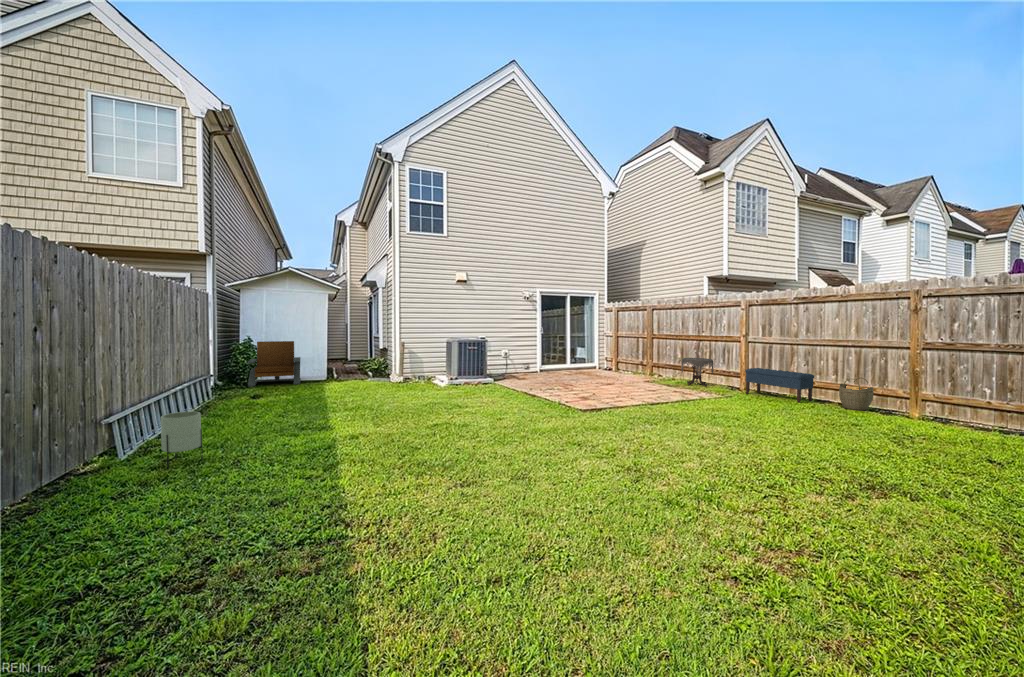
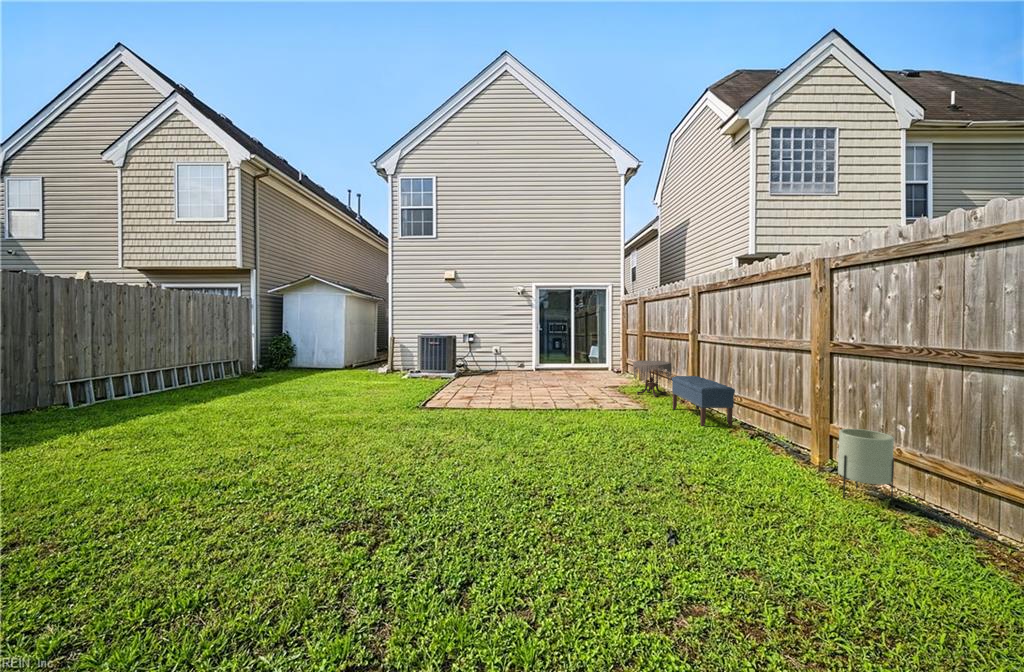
lounge chair: present [248,341,301,386] -> none [275,335,325,370]
woven basket: present [839,378,874,411] -> none [736,396,780,447]
planter: present [161,411,203,468] -> present [838,429,894,504]

